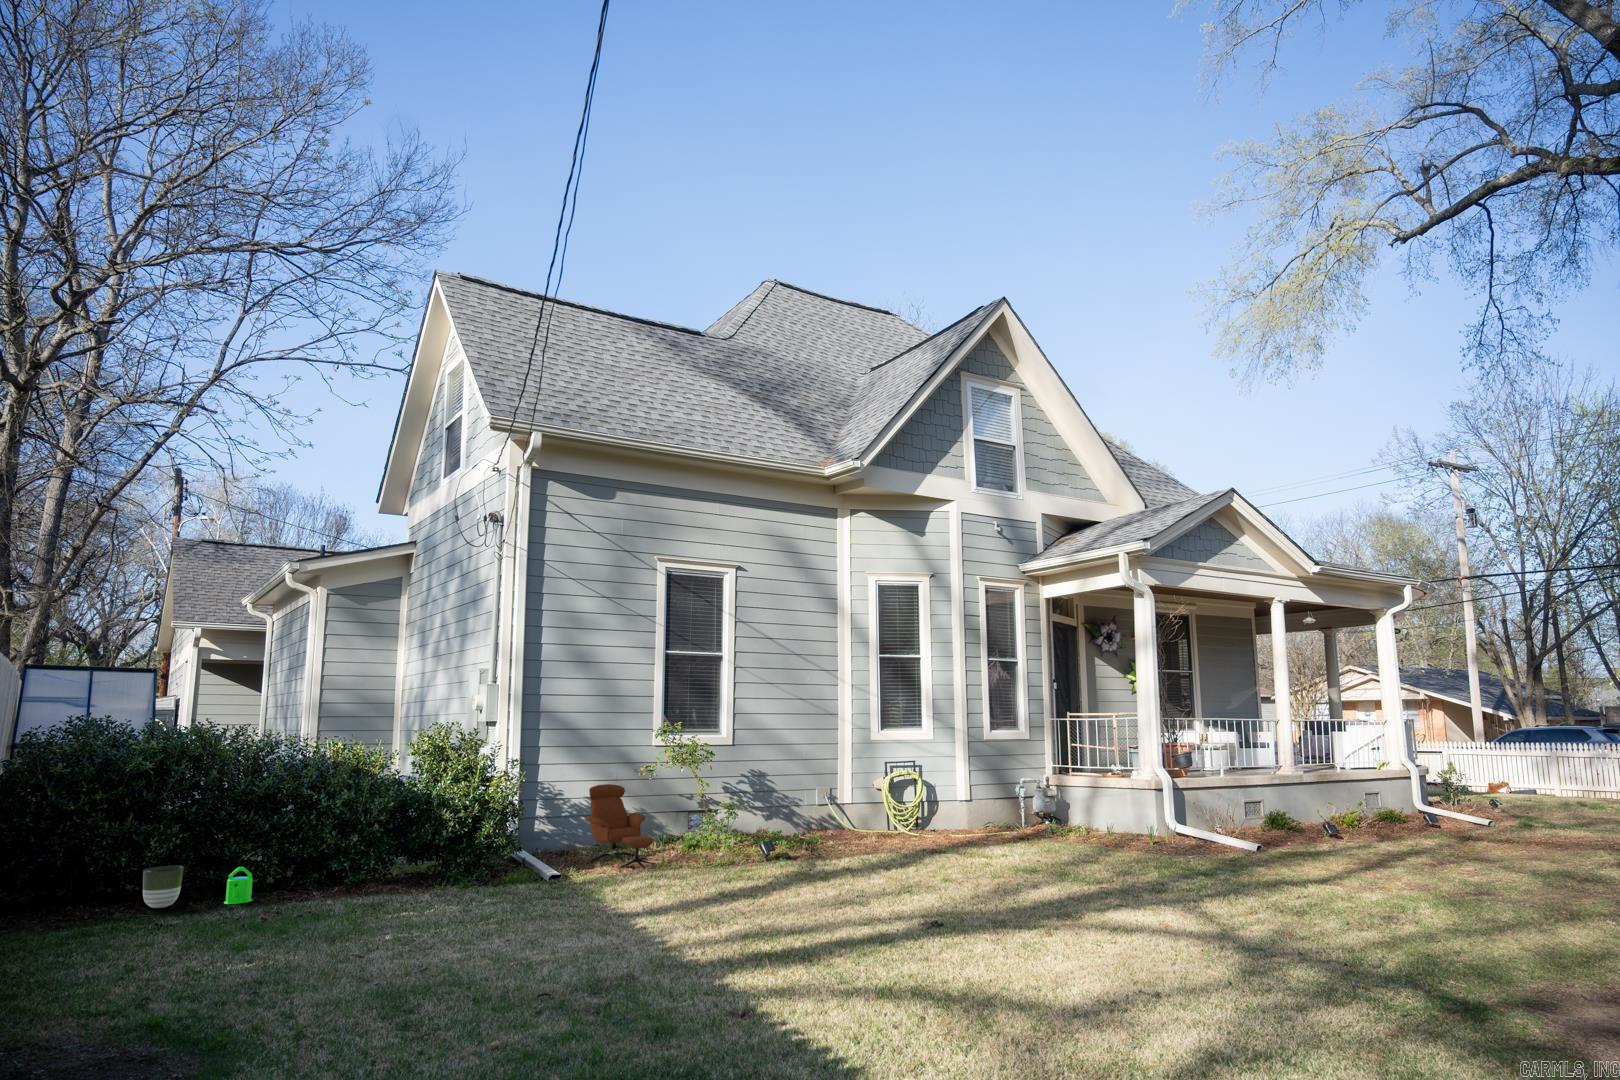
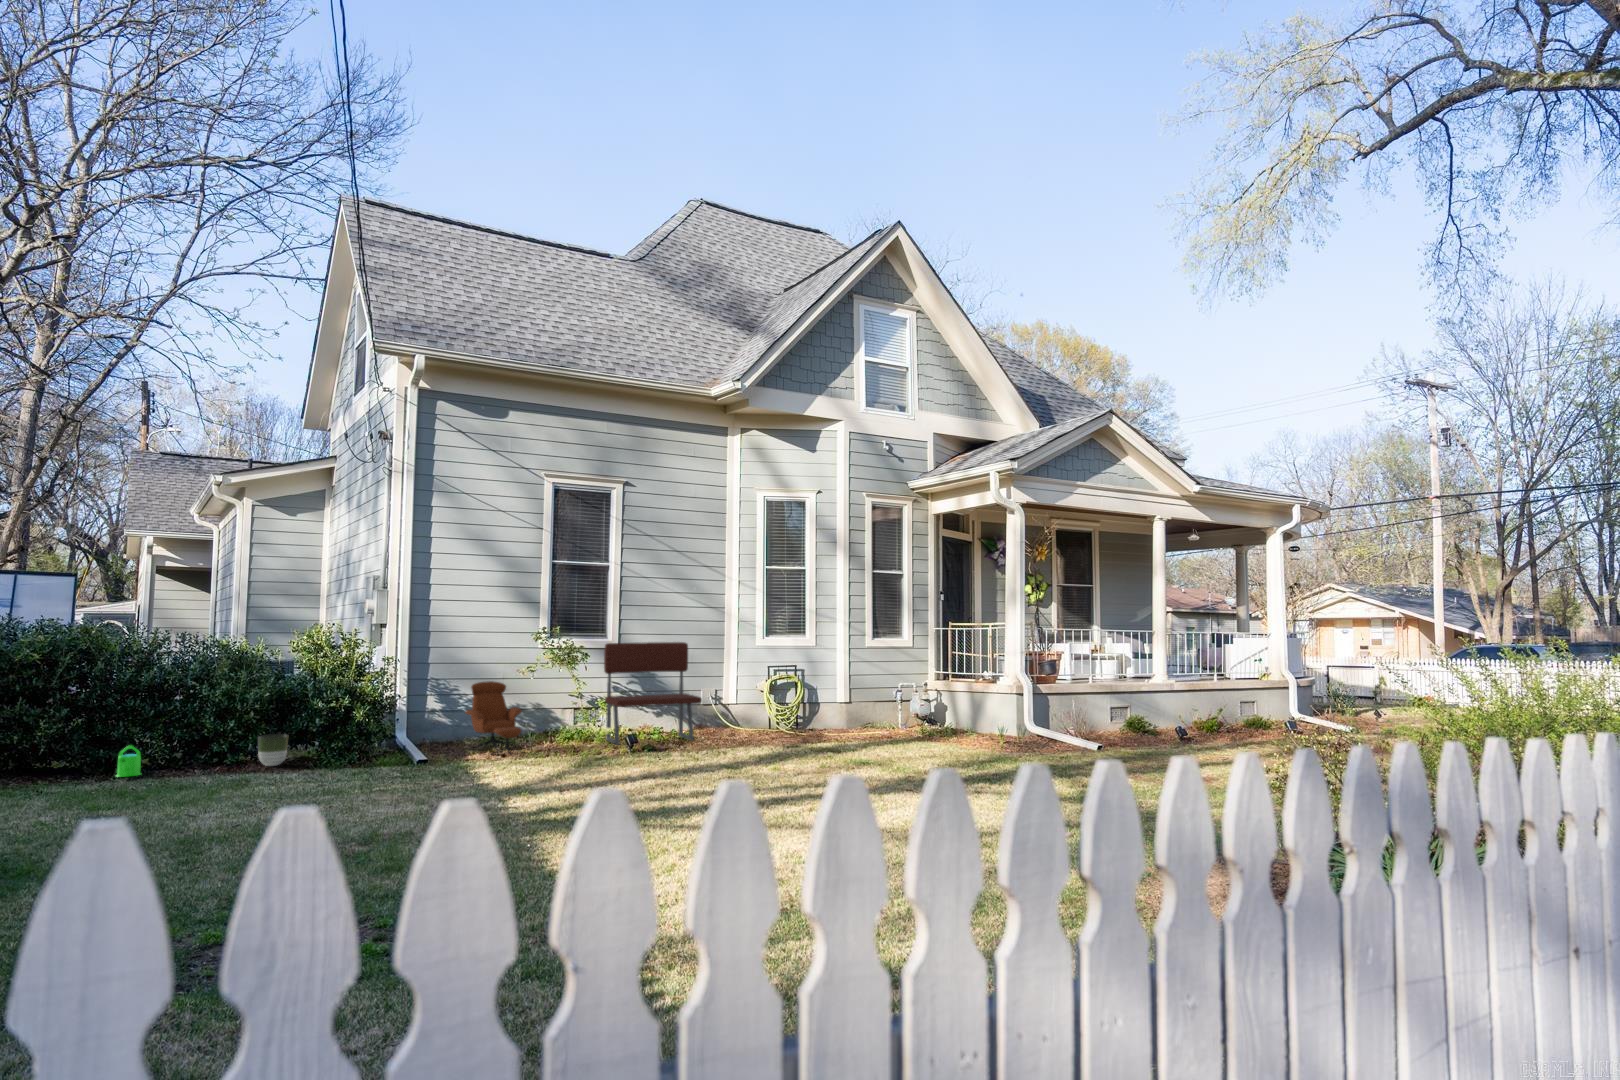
bench: none [725,738,832,854] -> present [604,642,702,745]
planter: present [143,866,184,908] -> present [258,734,288,766]

